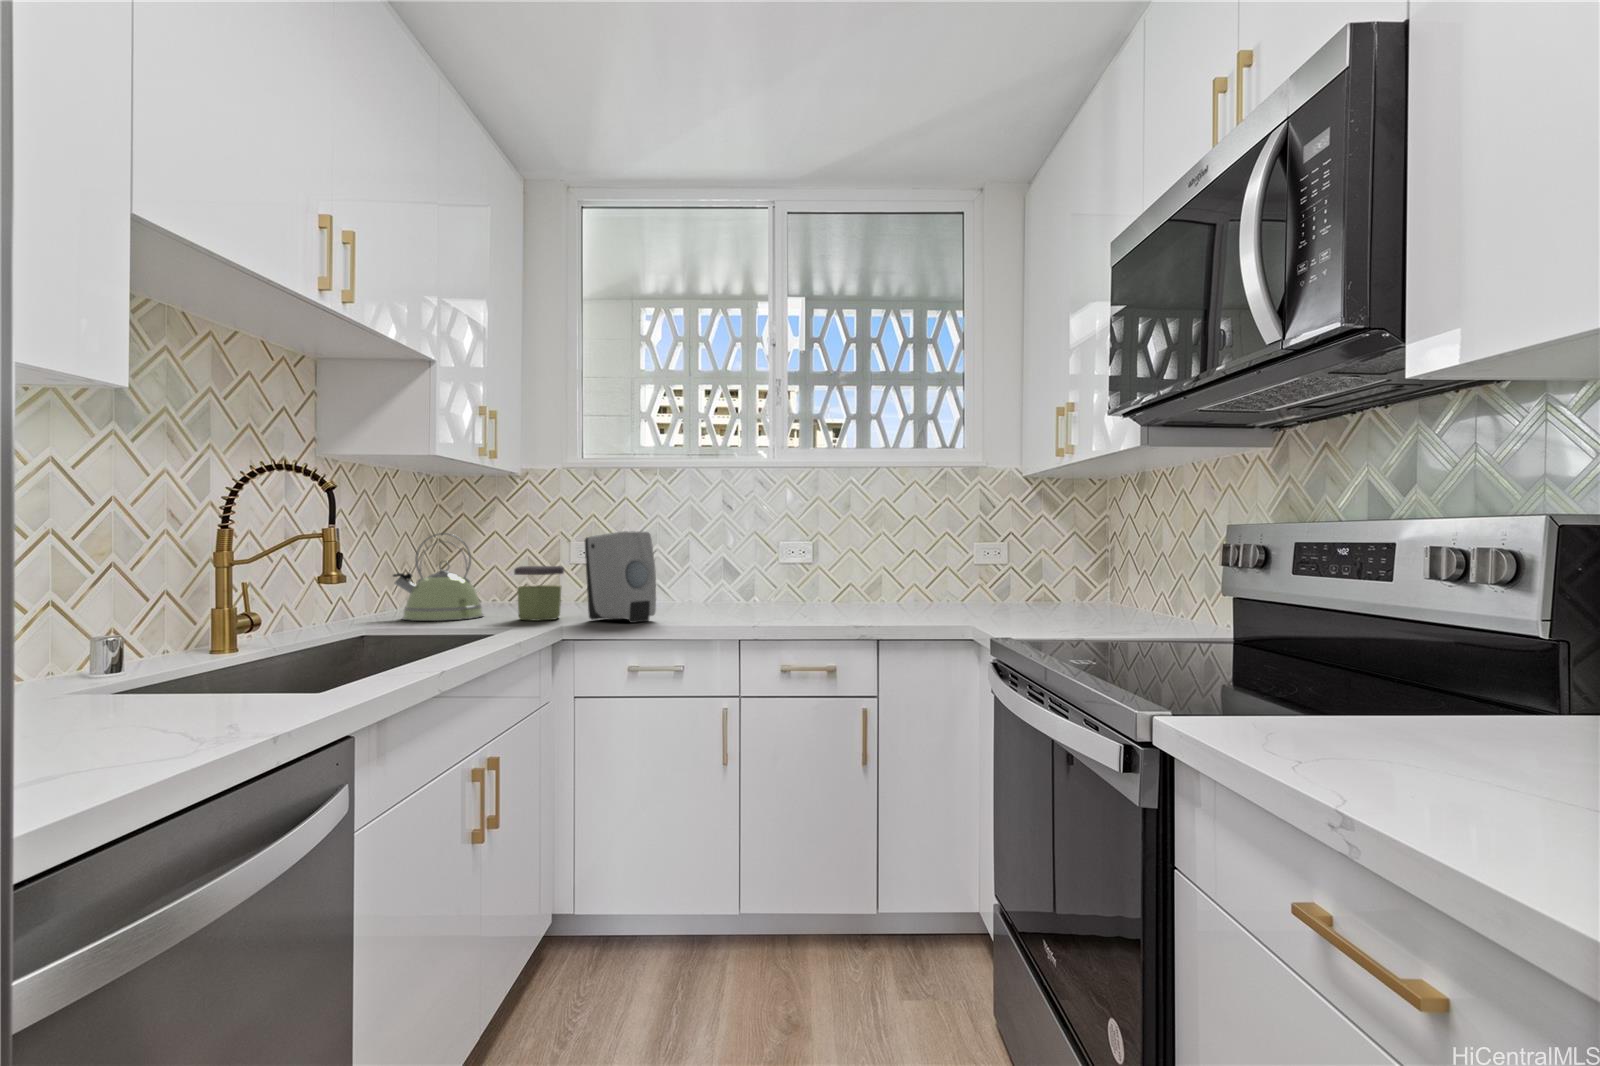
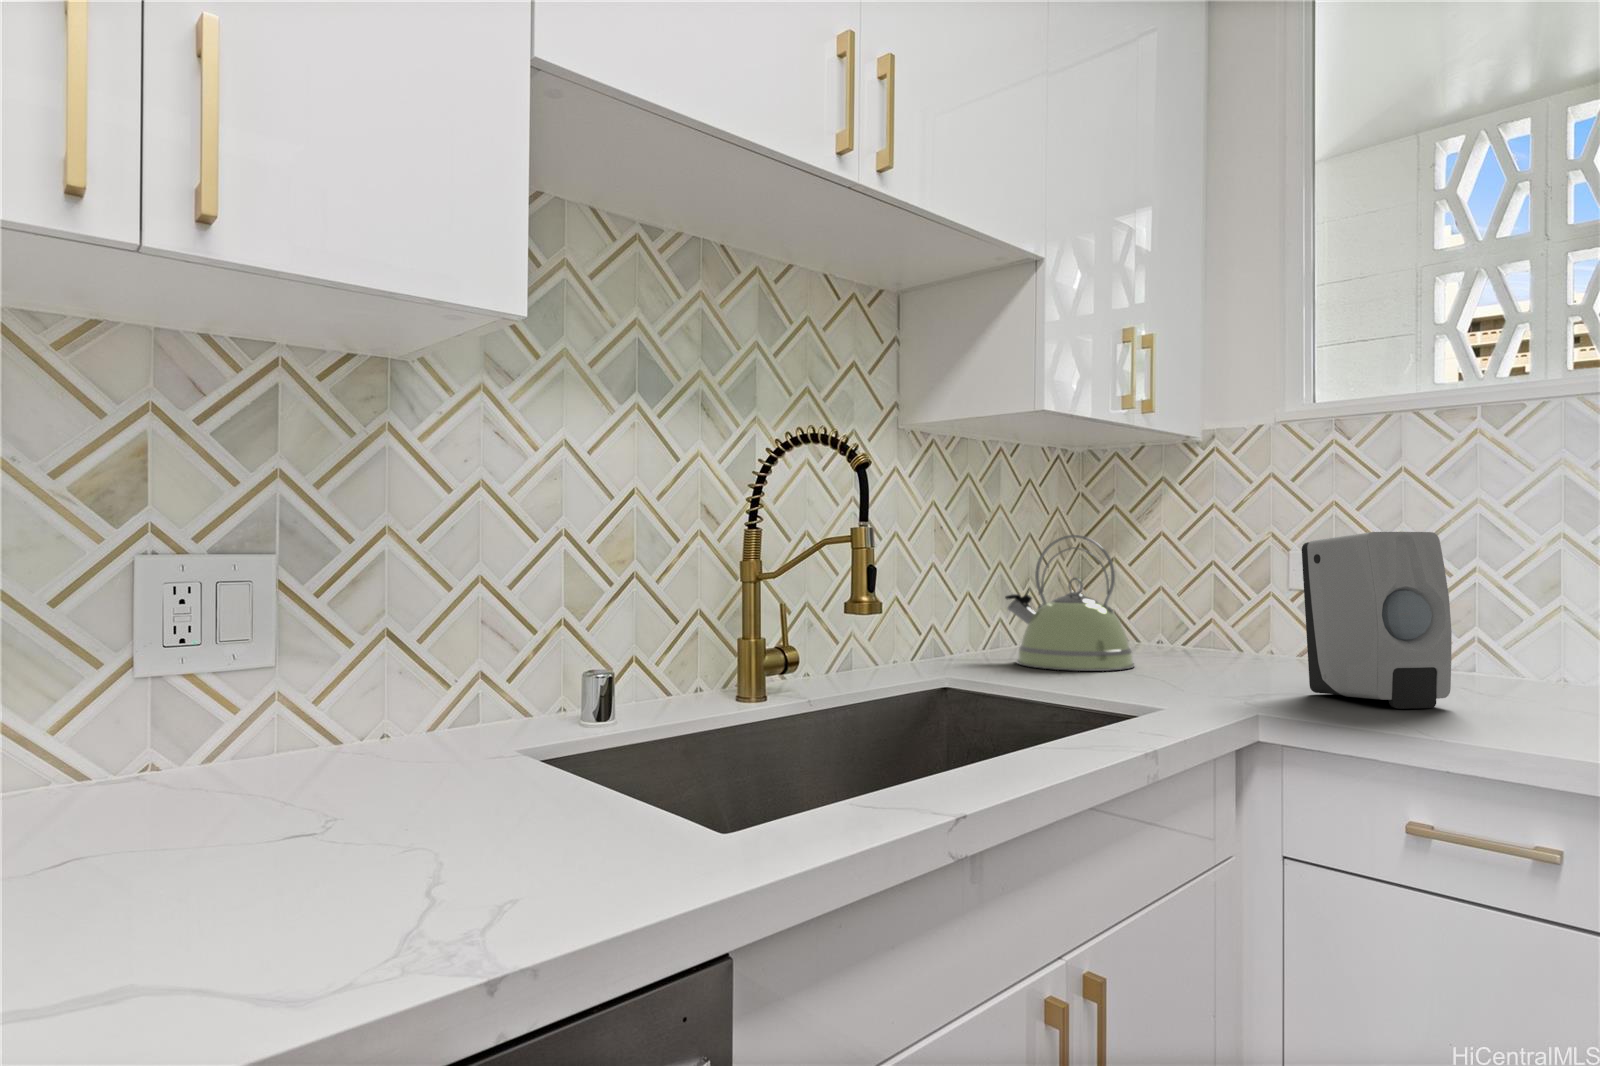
jar: present [514,566,564,621] -> none [1177,591,1266,685]

